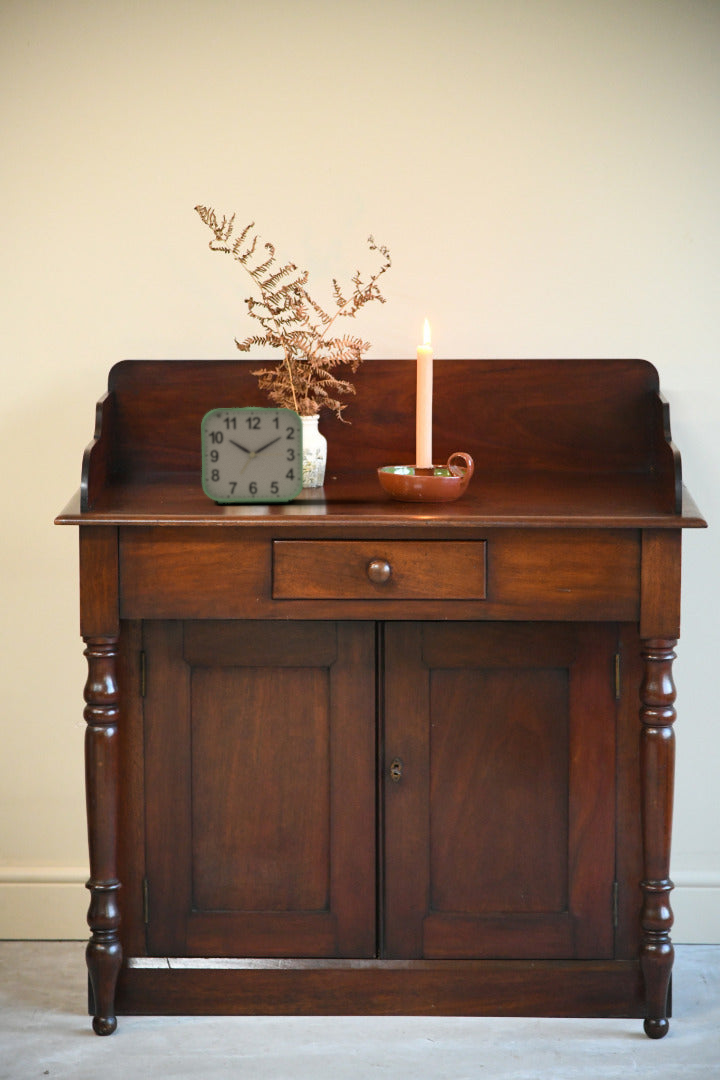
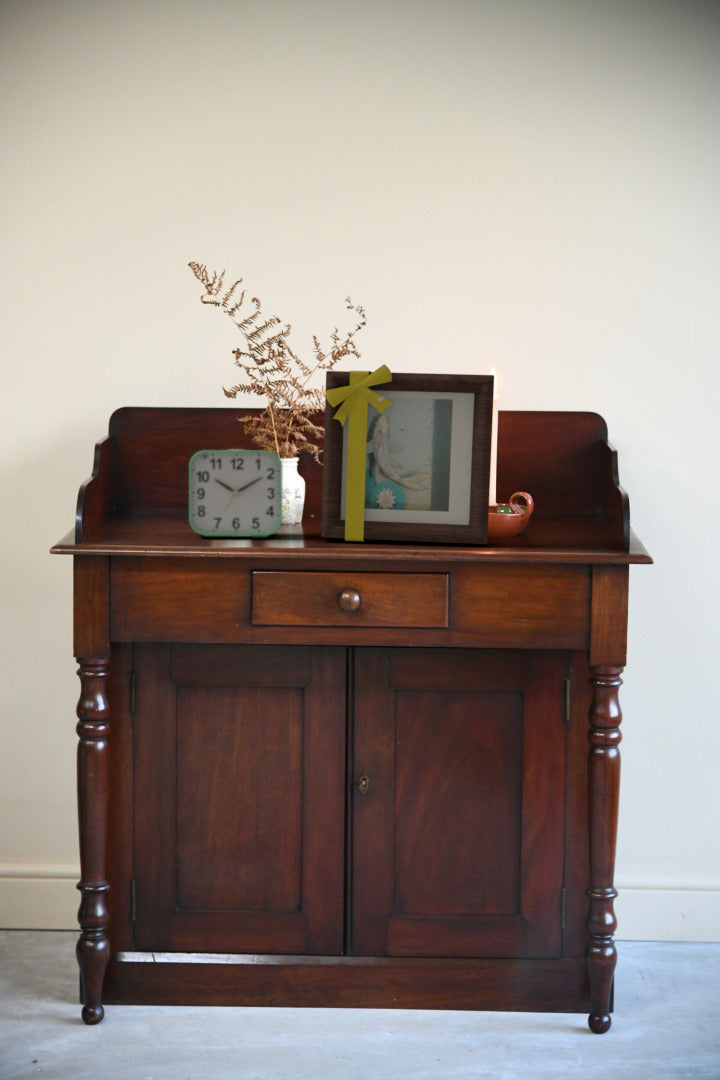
picture frame: none [347,311,533,506] -> present [321,364,494,544]

